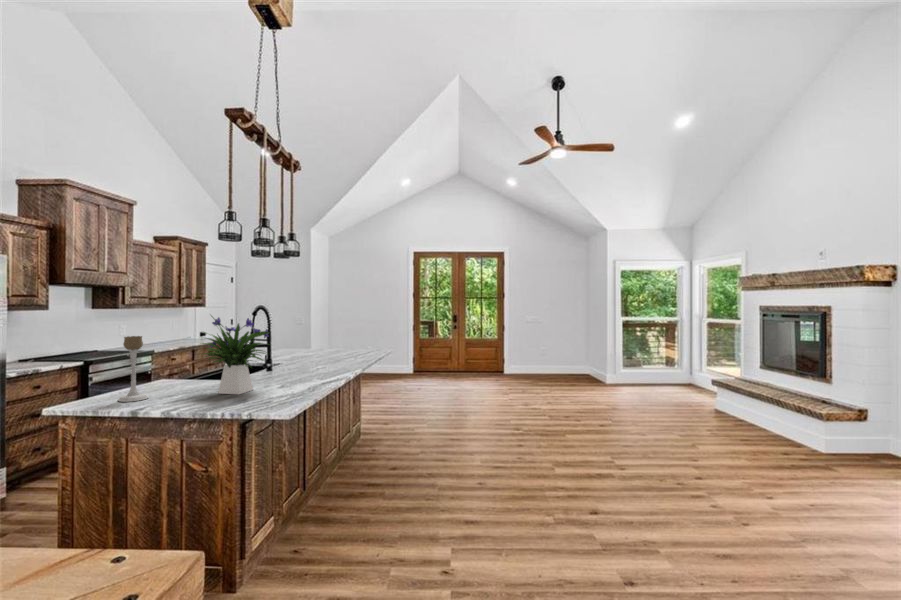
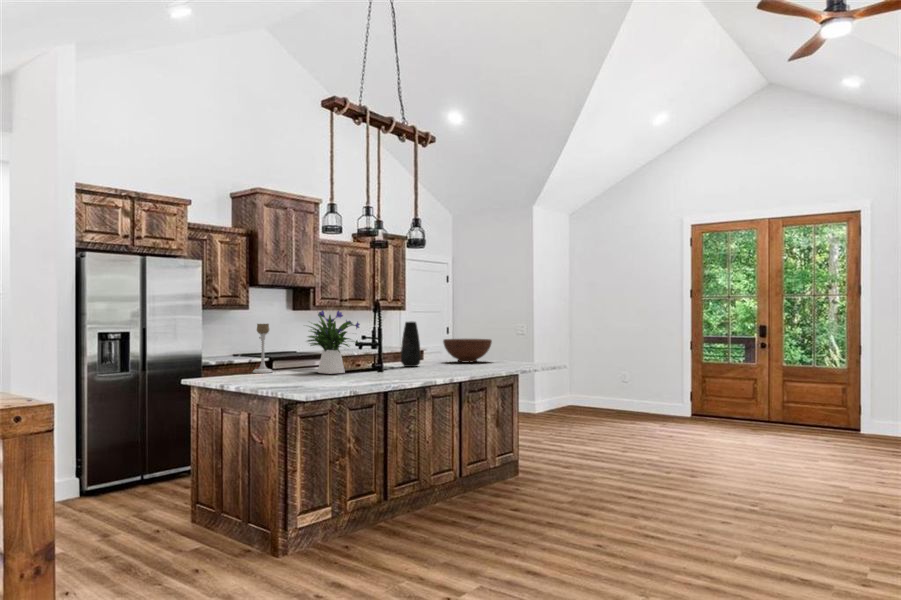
vase: none [289,325,310,371] -> present [401,322,420,367]
fruit bowl: none [313,336,359,359] -> present [443,339,492,363]

